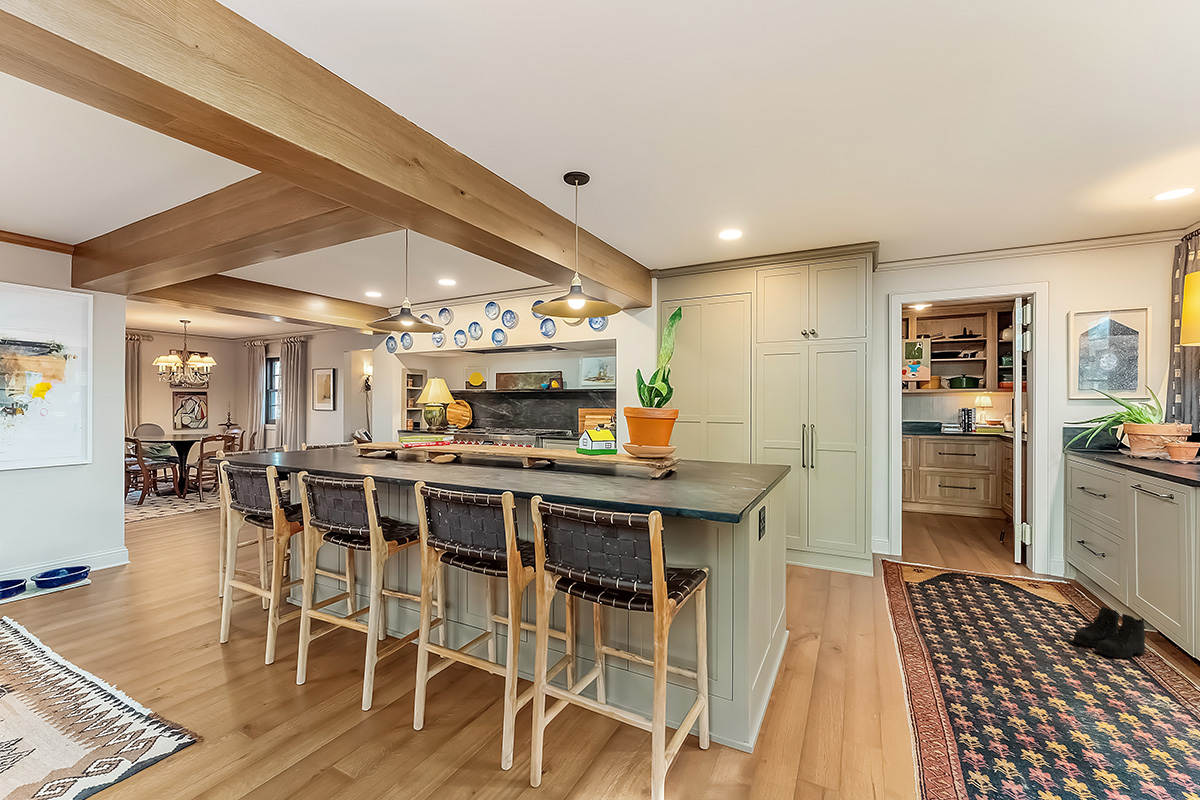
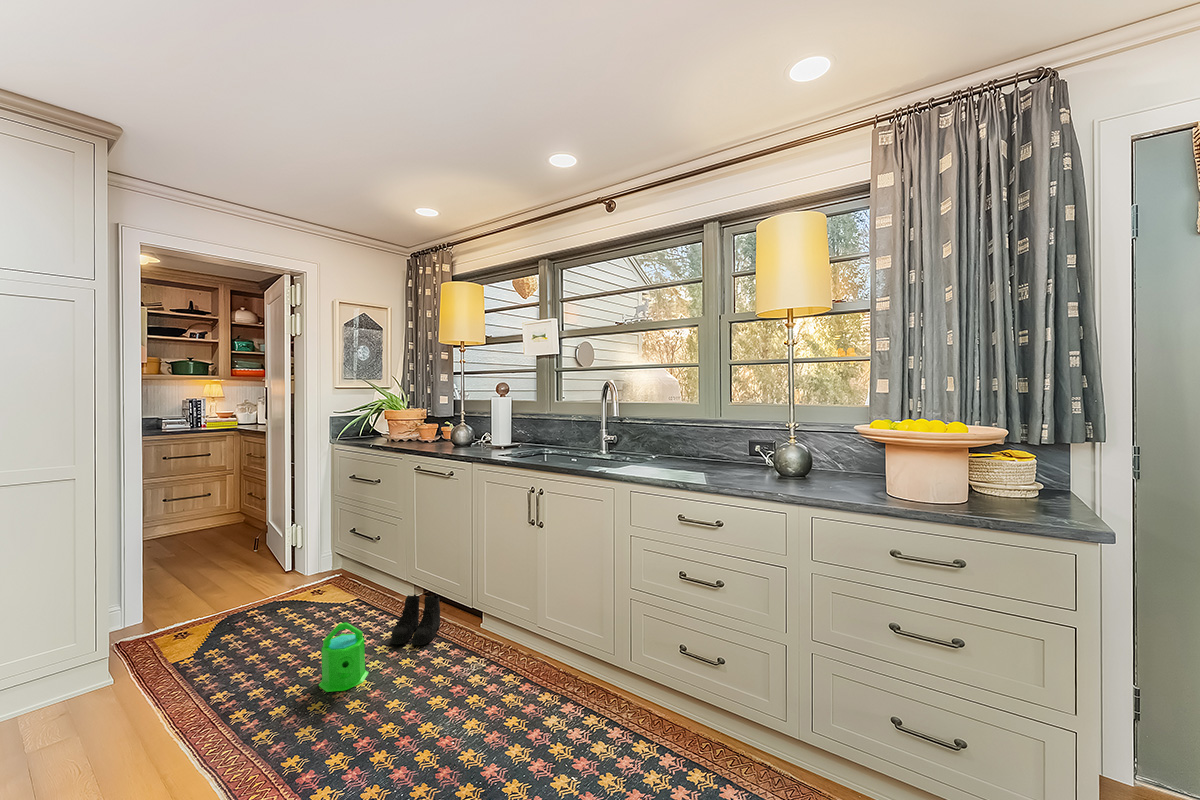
watering can: none [988,592,1036,649] -> present [318,622,369,692]

